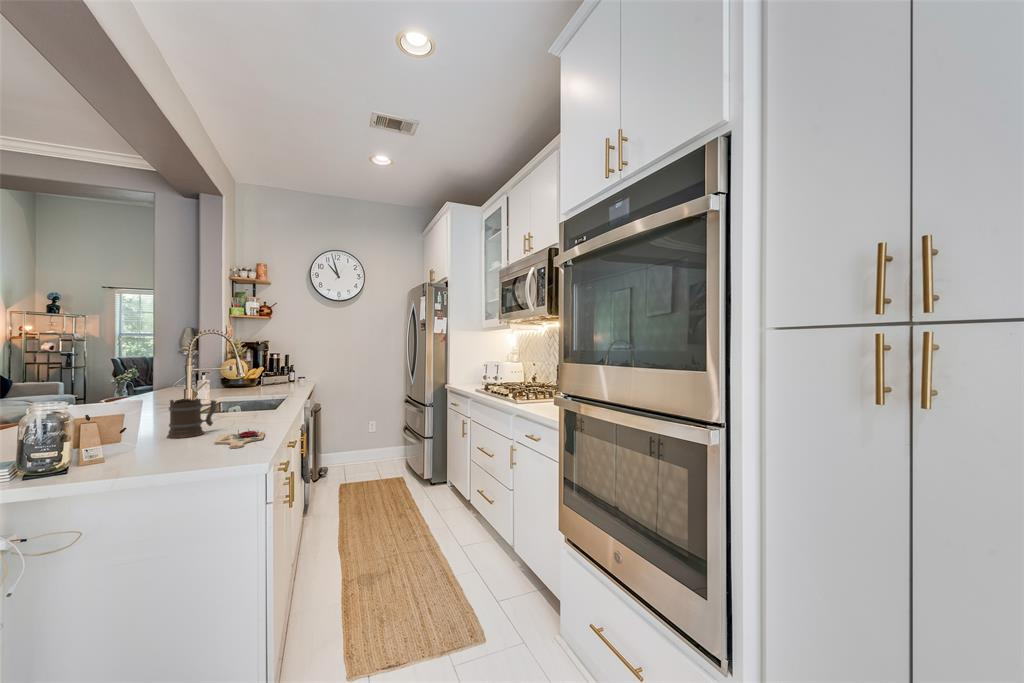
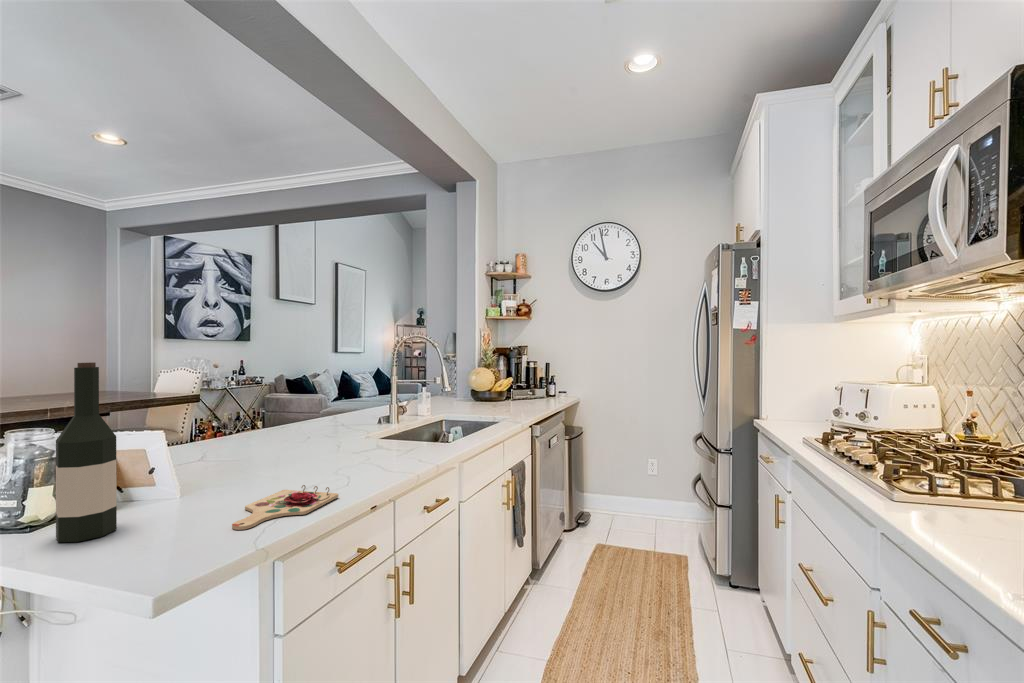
wine bottle: none [113,356,150,467] -> present [56,362,117,542]
mug: present [167,399,216,438] -> none [245,425,315,485]

